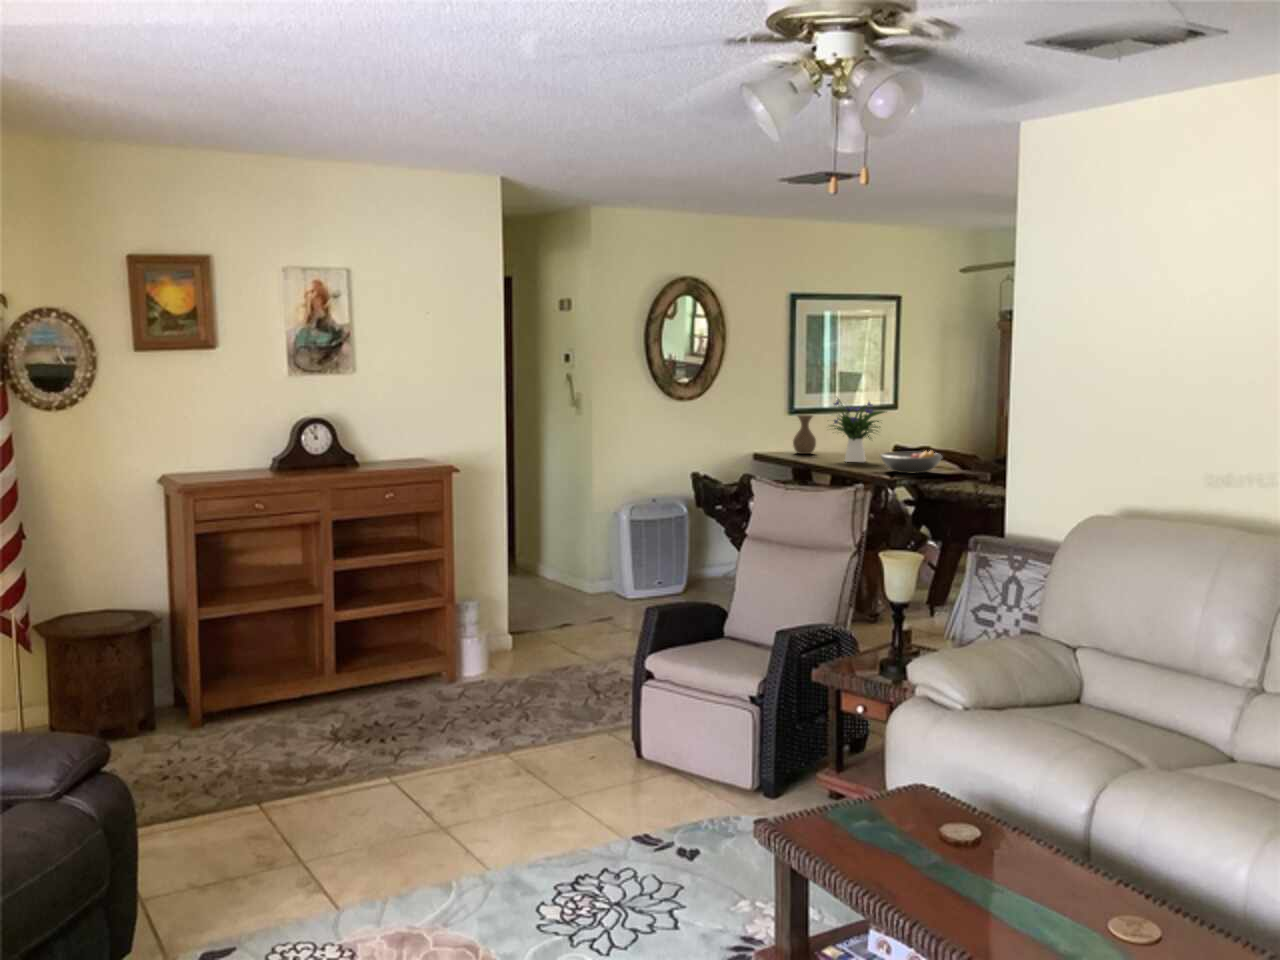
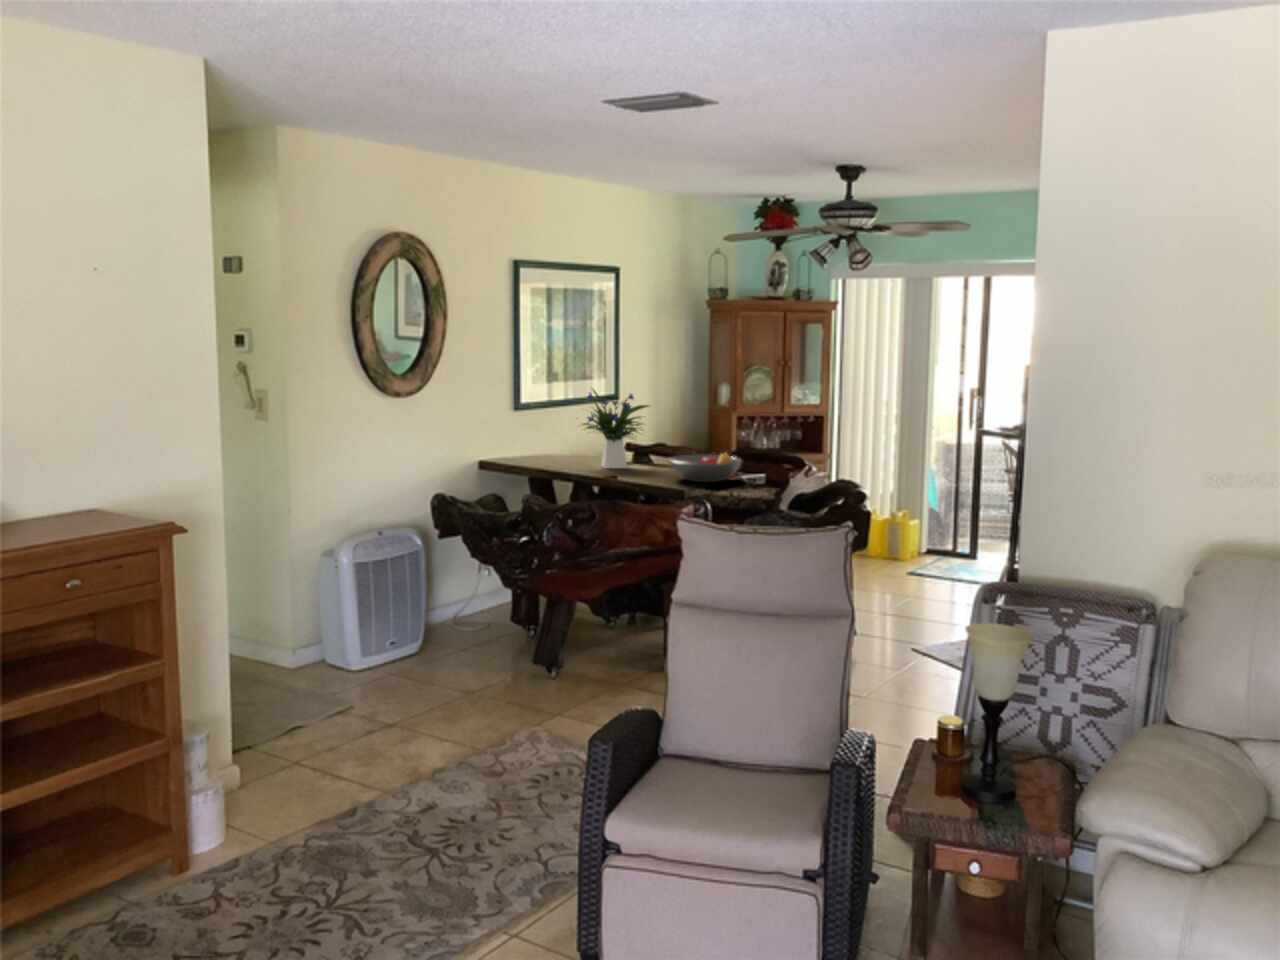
vase: present [793,415,816,454] -> none [524,410,552,459]

